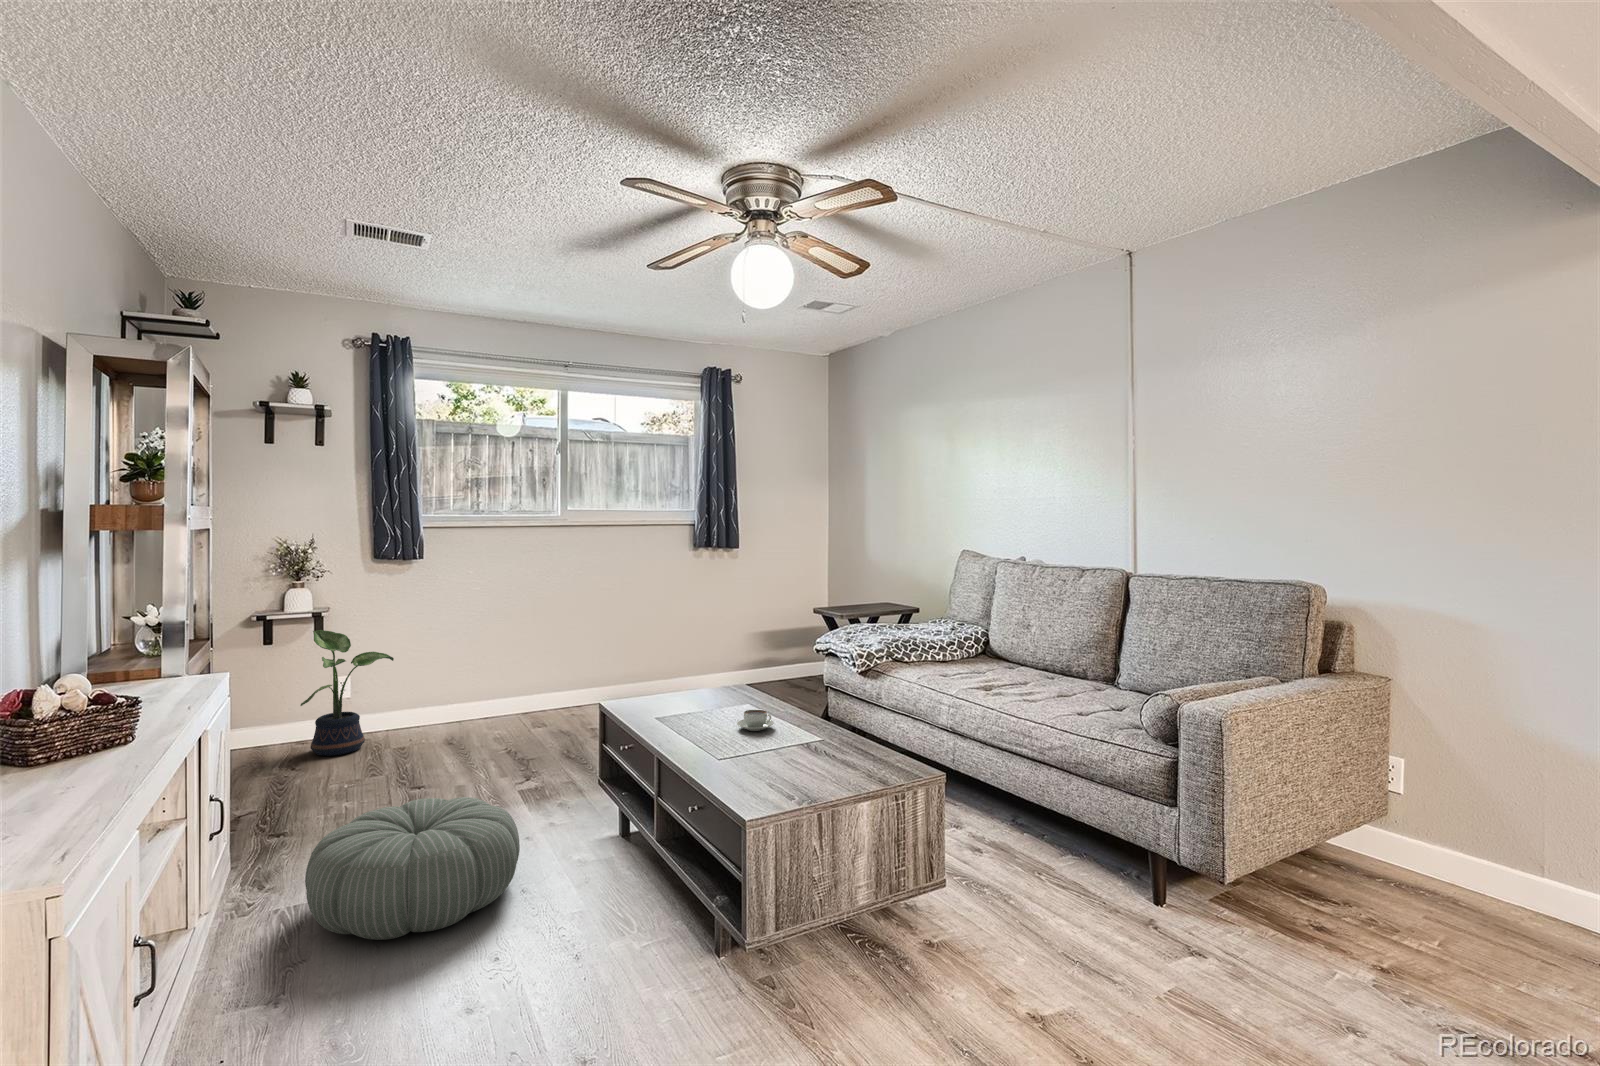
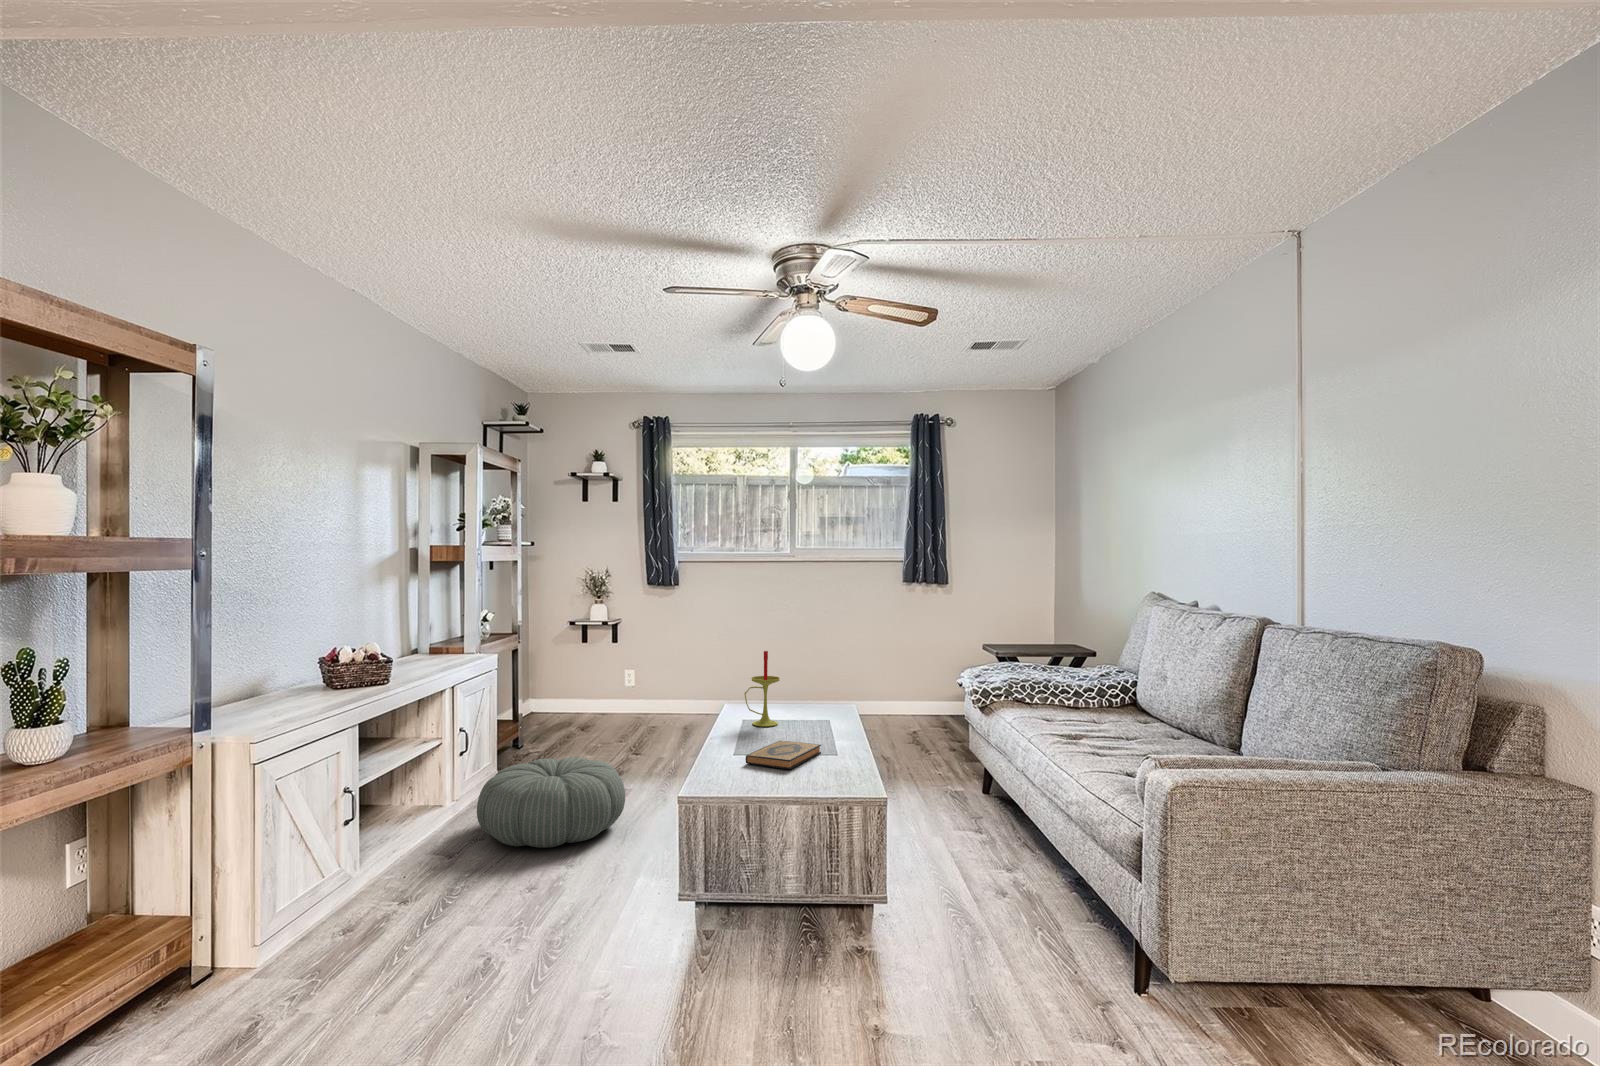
potted plant: present [300,630,394,756] -> none [583,636,649,730]
candle: none [663,632,706,722] -> present [745,651,780,727]
coffee cup: present [737,709,774,731] -> none [785,721,818,740]
hardback book: none [751,733,809,768] -> present [746,741,821,769]

